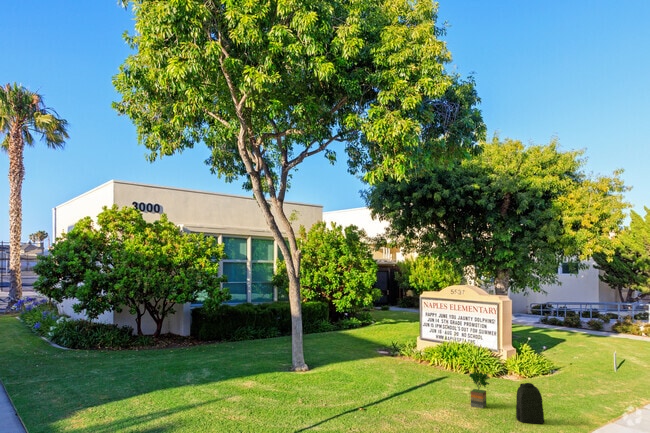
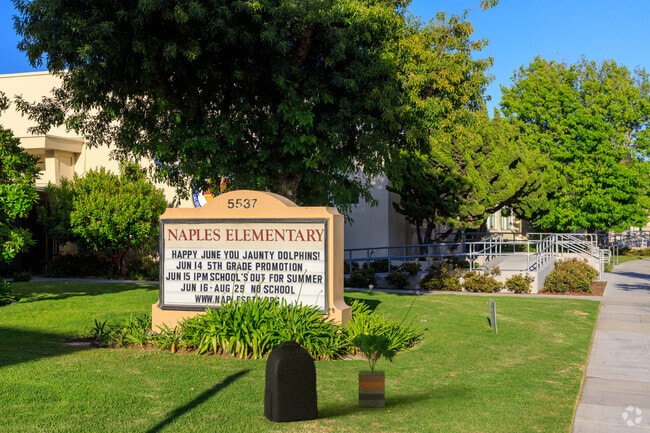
backpack: present [516,383,544,424] -> present [264,340,318,422]

